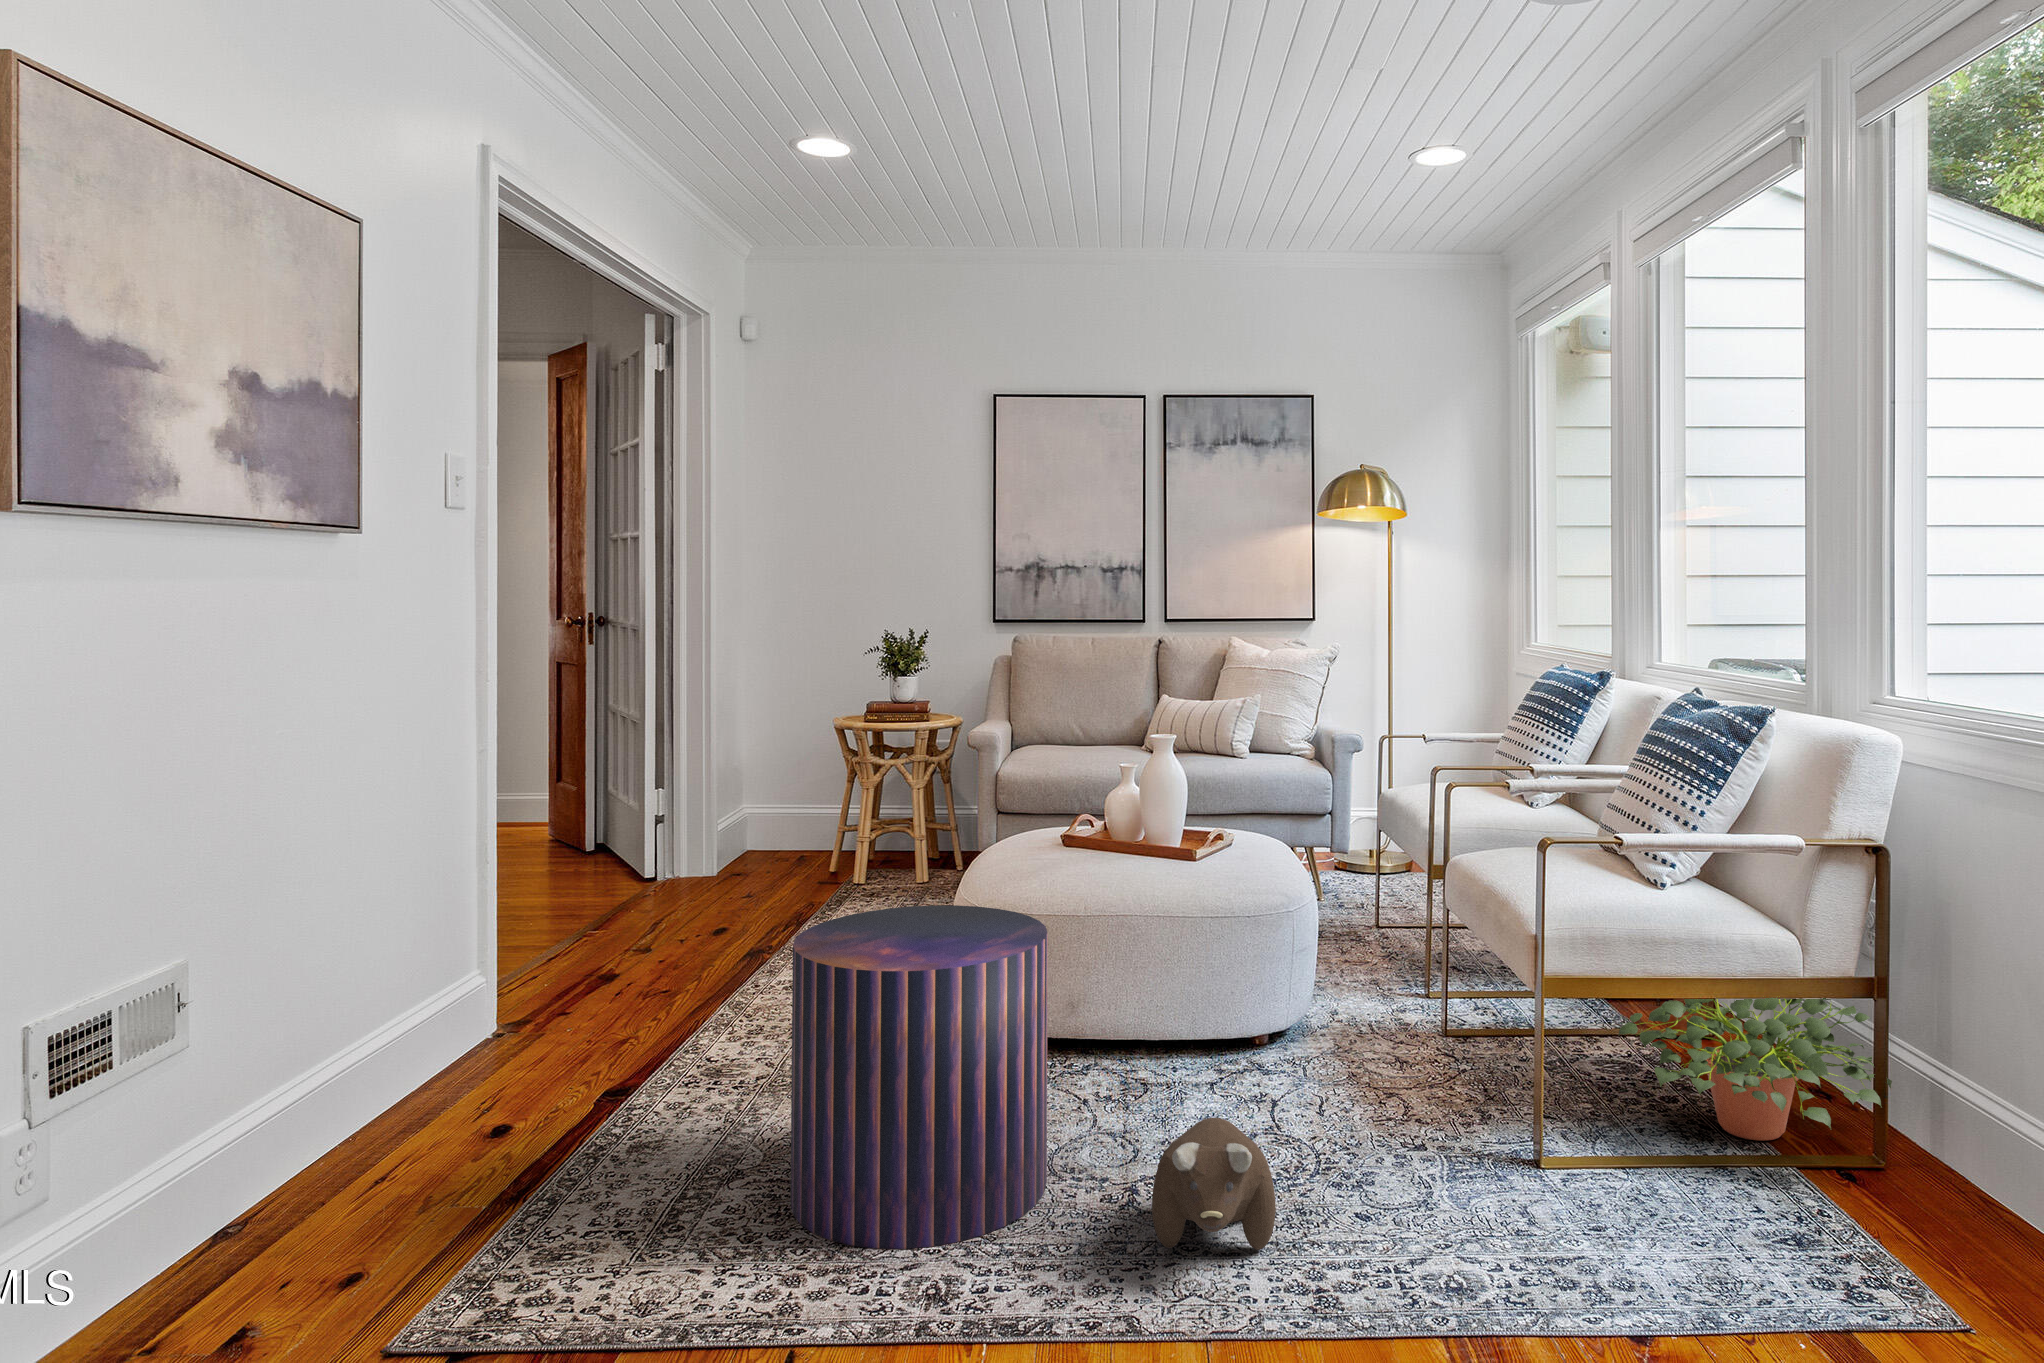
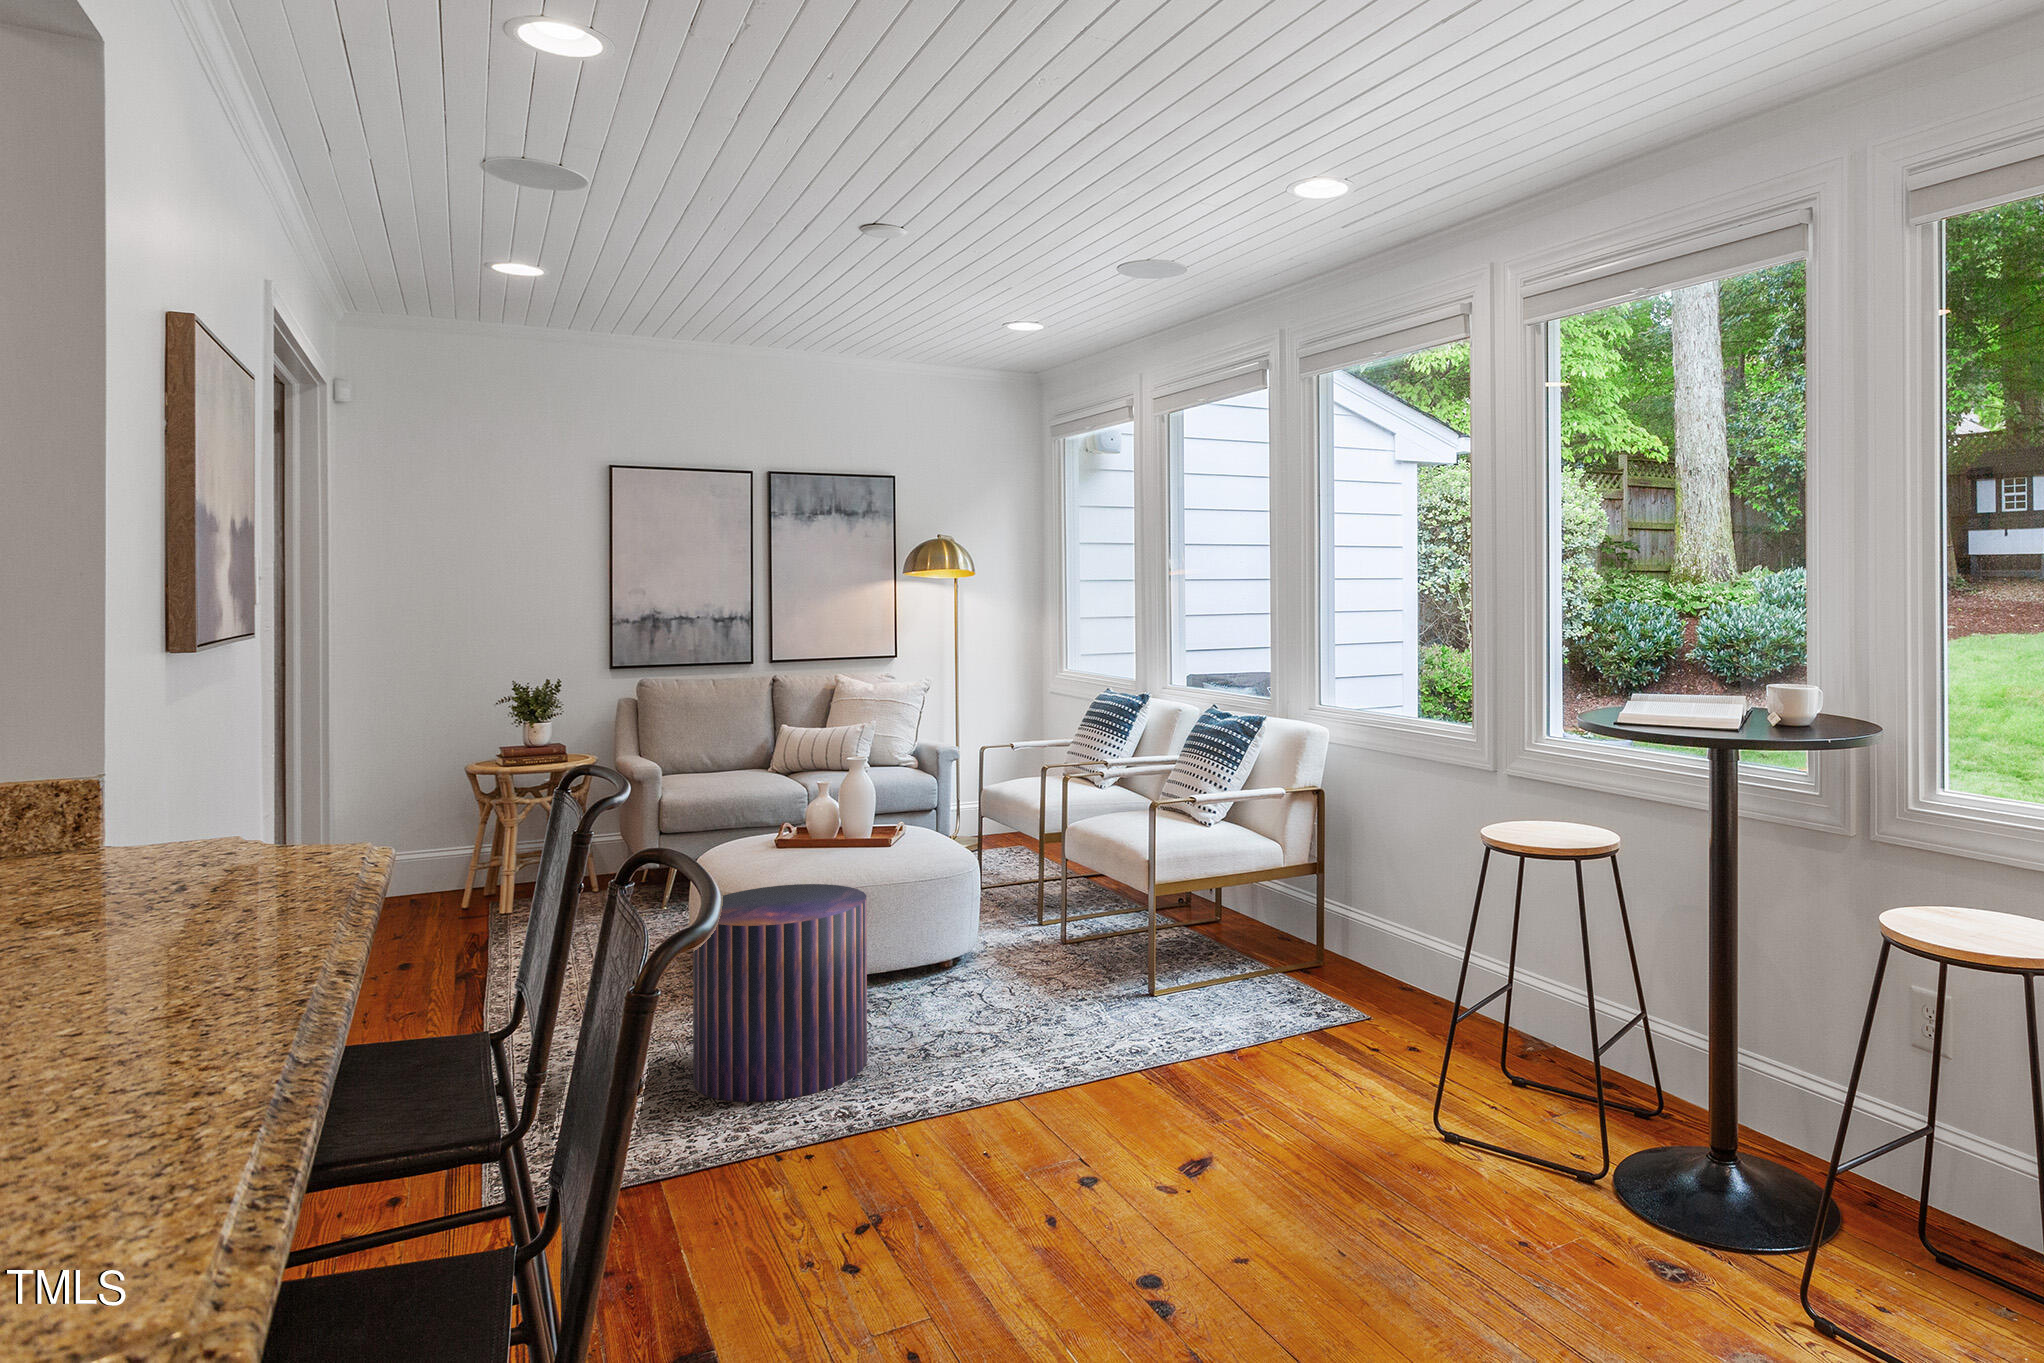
potted plant: present [1619,996,1892,1141] -> none [1185,869,1331,965]
plush toy: present [1152,1118,1276,1250] -> none [956,987,1028,1066]

